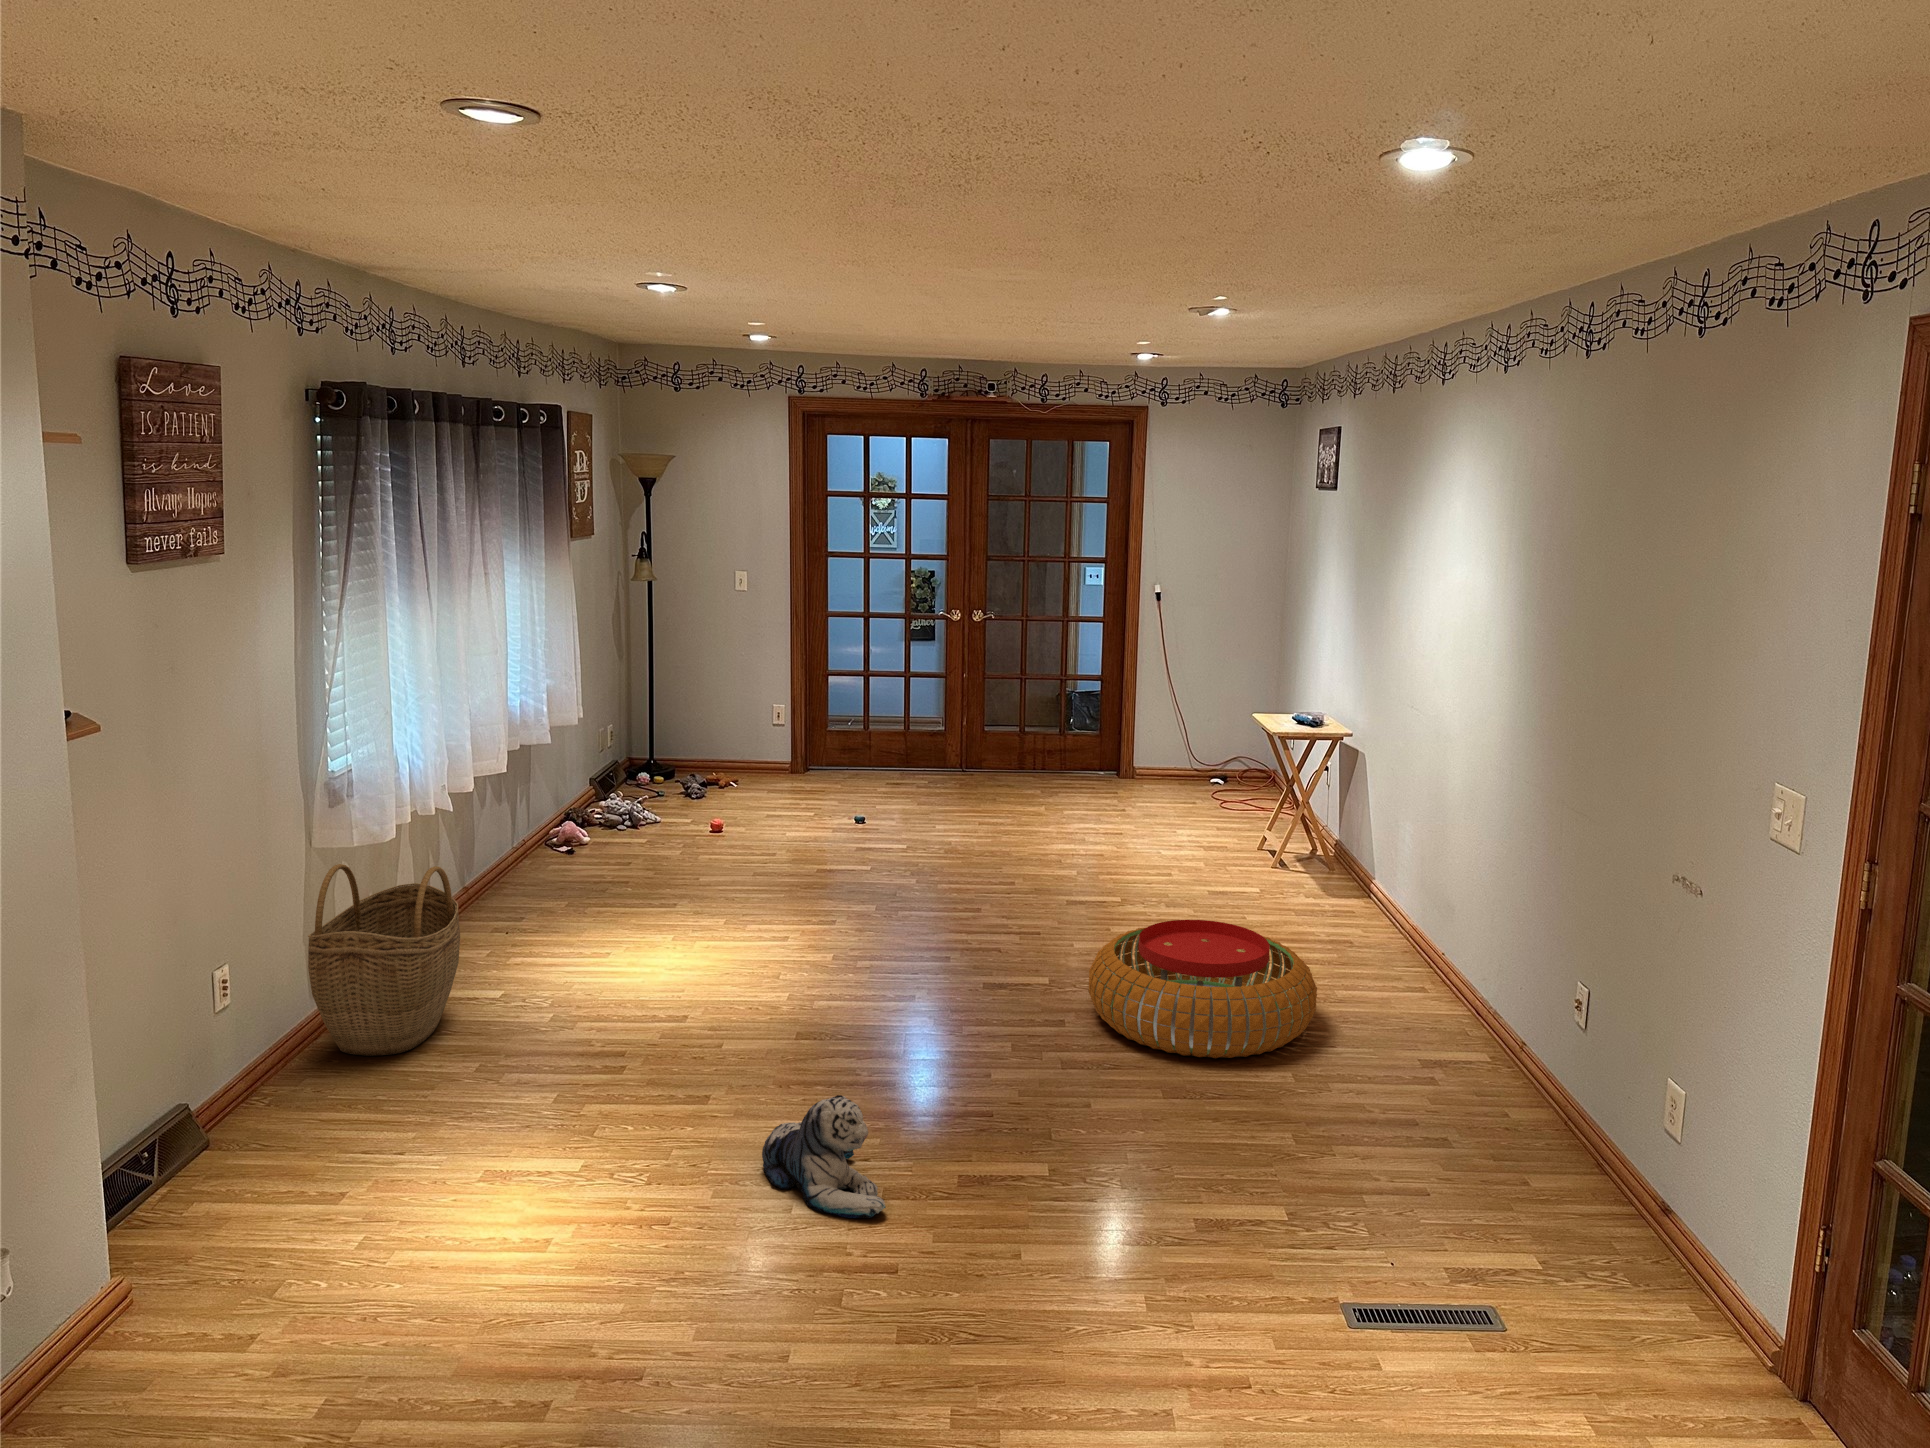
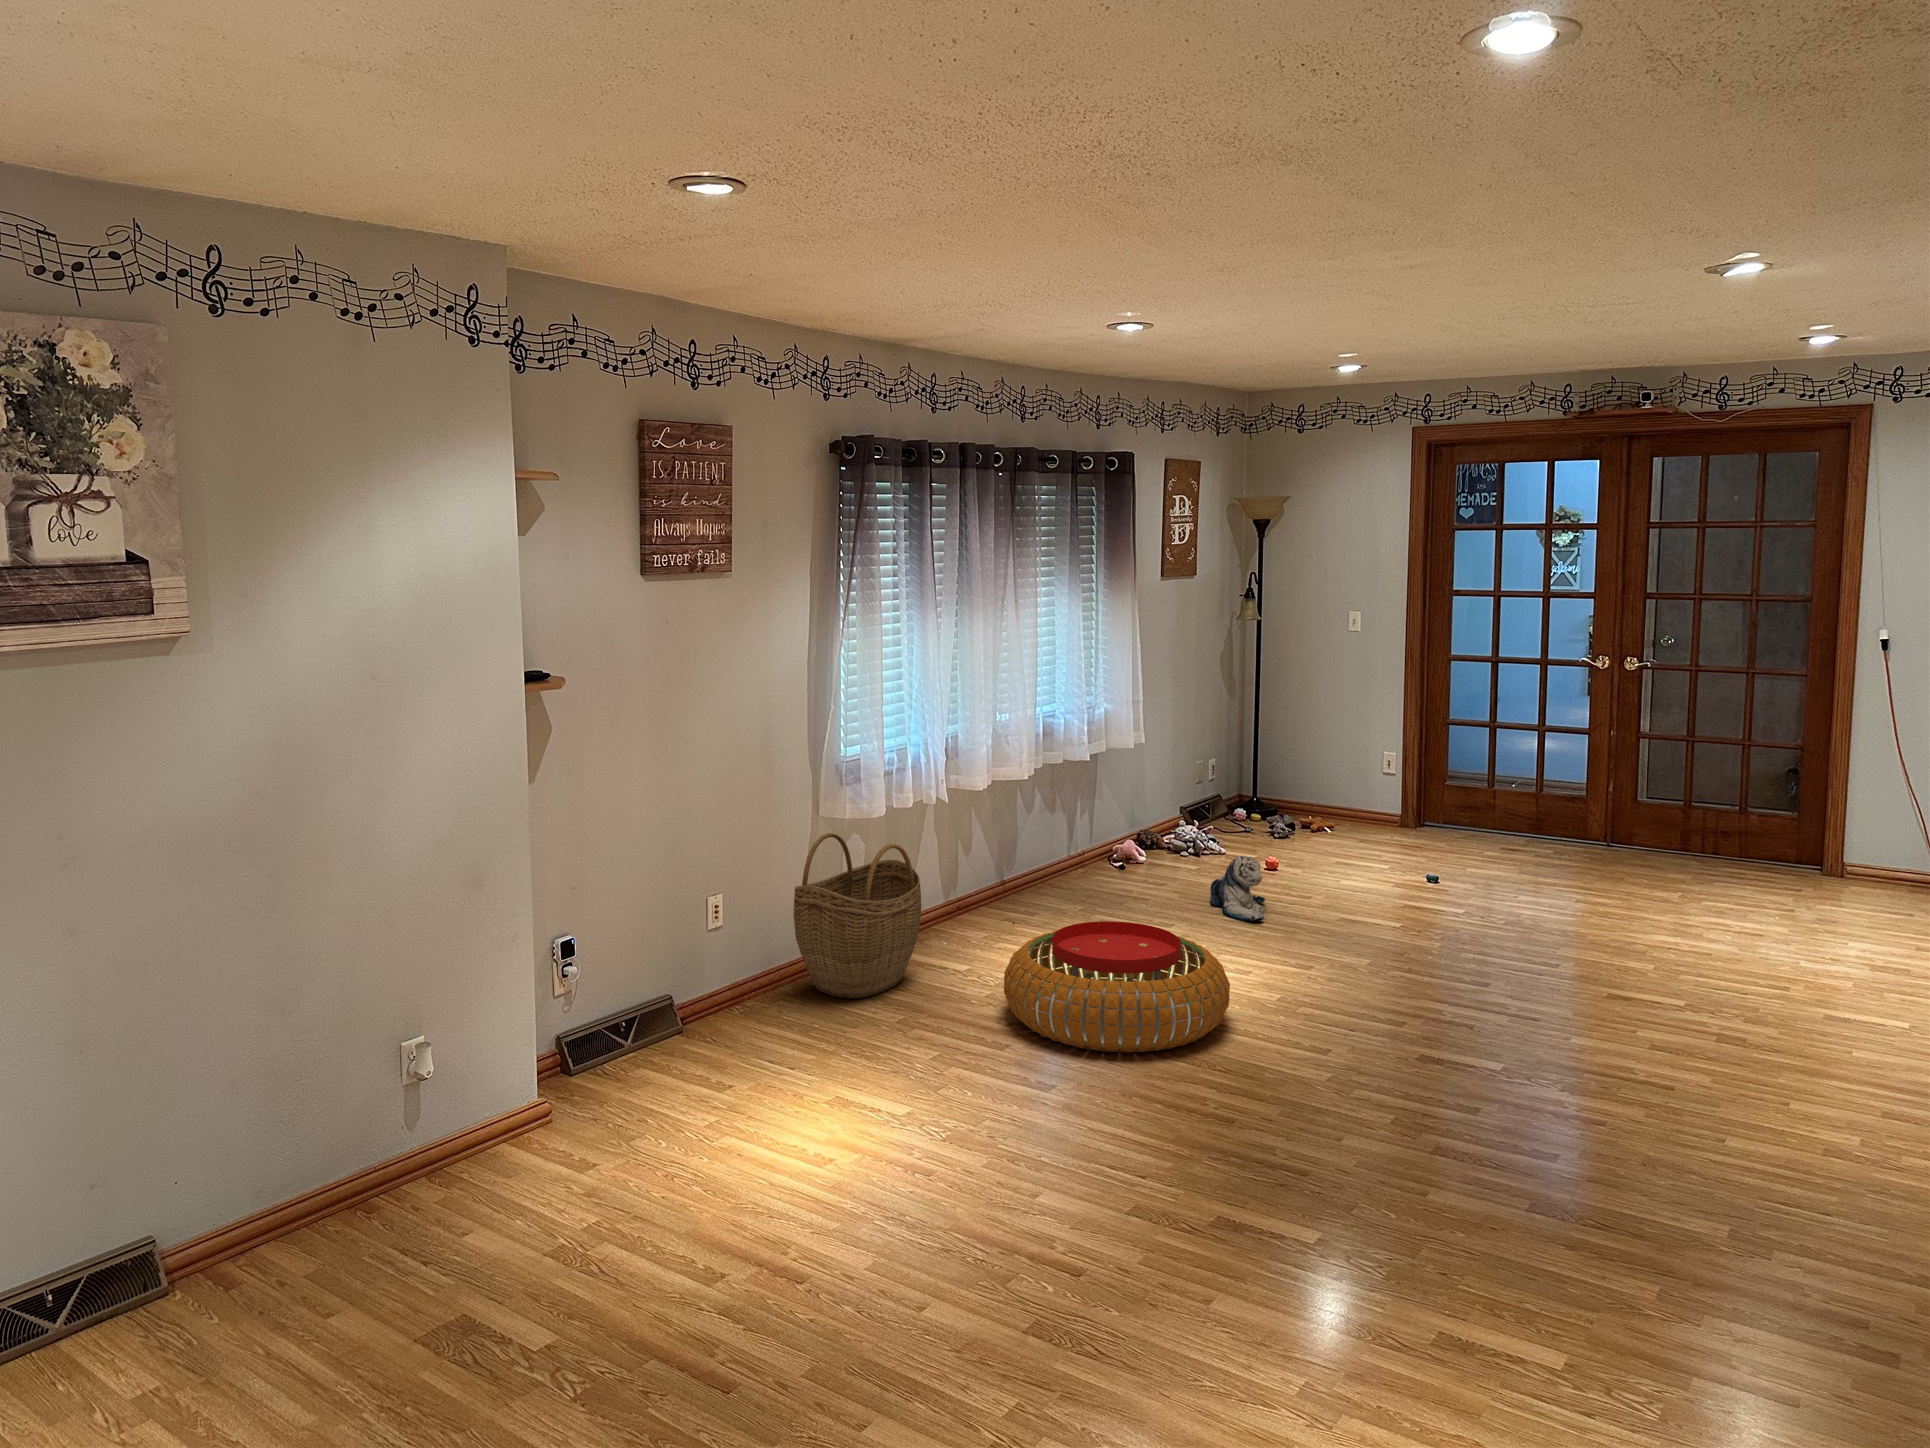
pouf: present [1088,920,1317,1058] -> present [1004,921,1230,1052]
plush toy: present [762,1095,886,1218] -> present [1210,856,1265,921]

